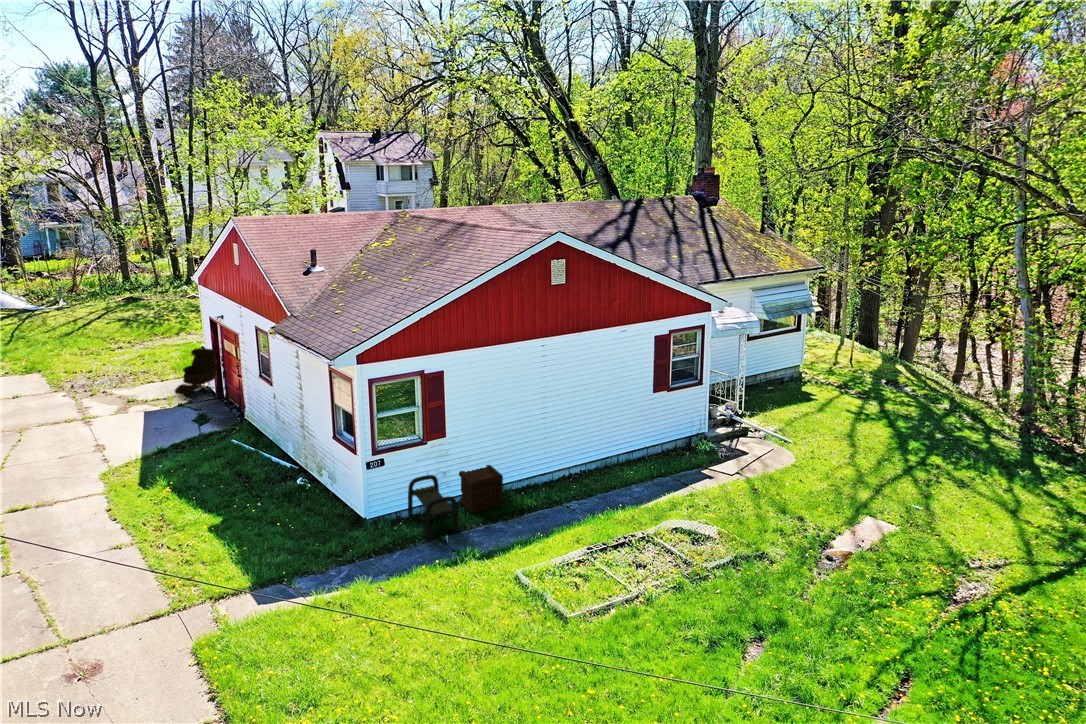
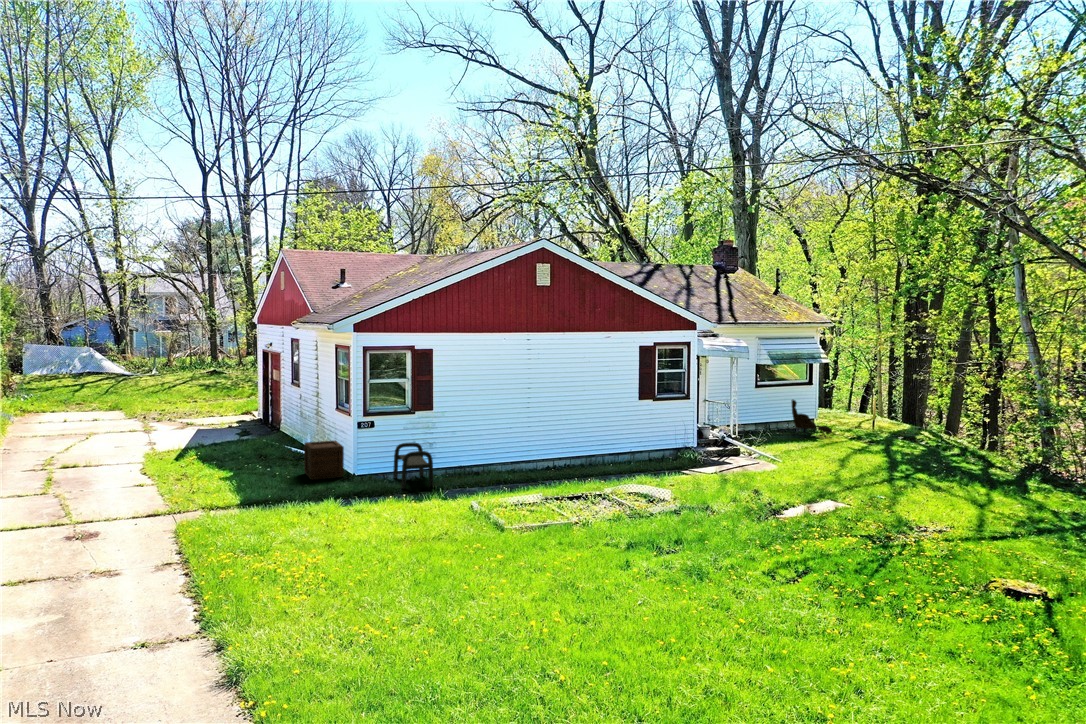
lounge chair: present [175,348,217,399] -> present [792,400,832,437]
wooden crate: present [459,465,503,513] -> present [304,441,344,480]

